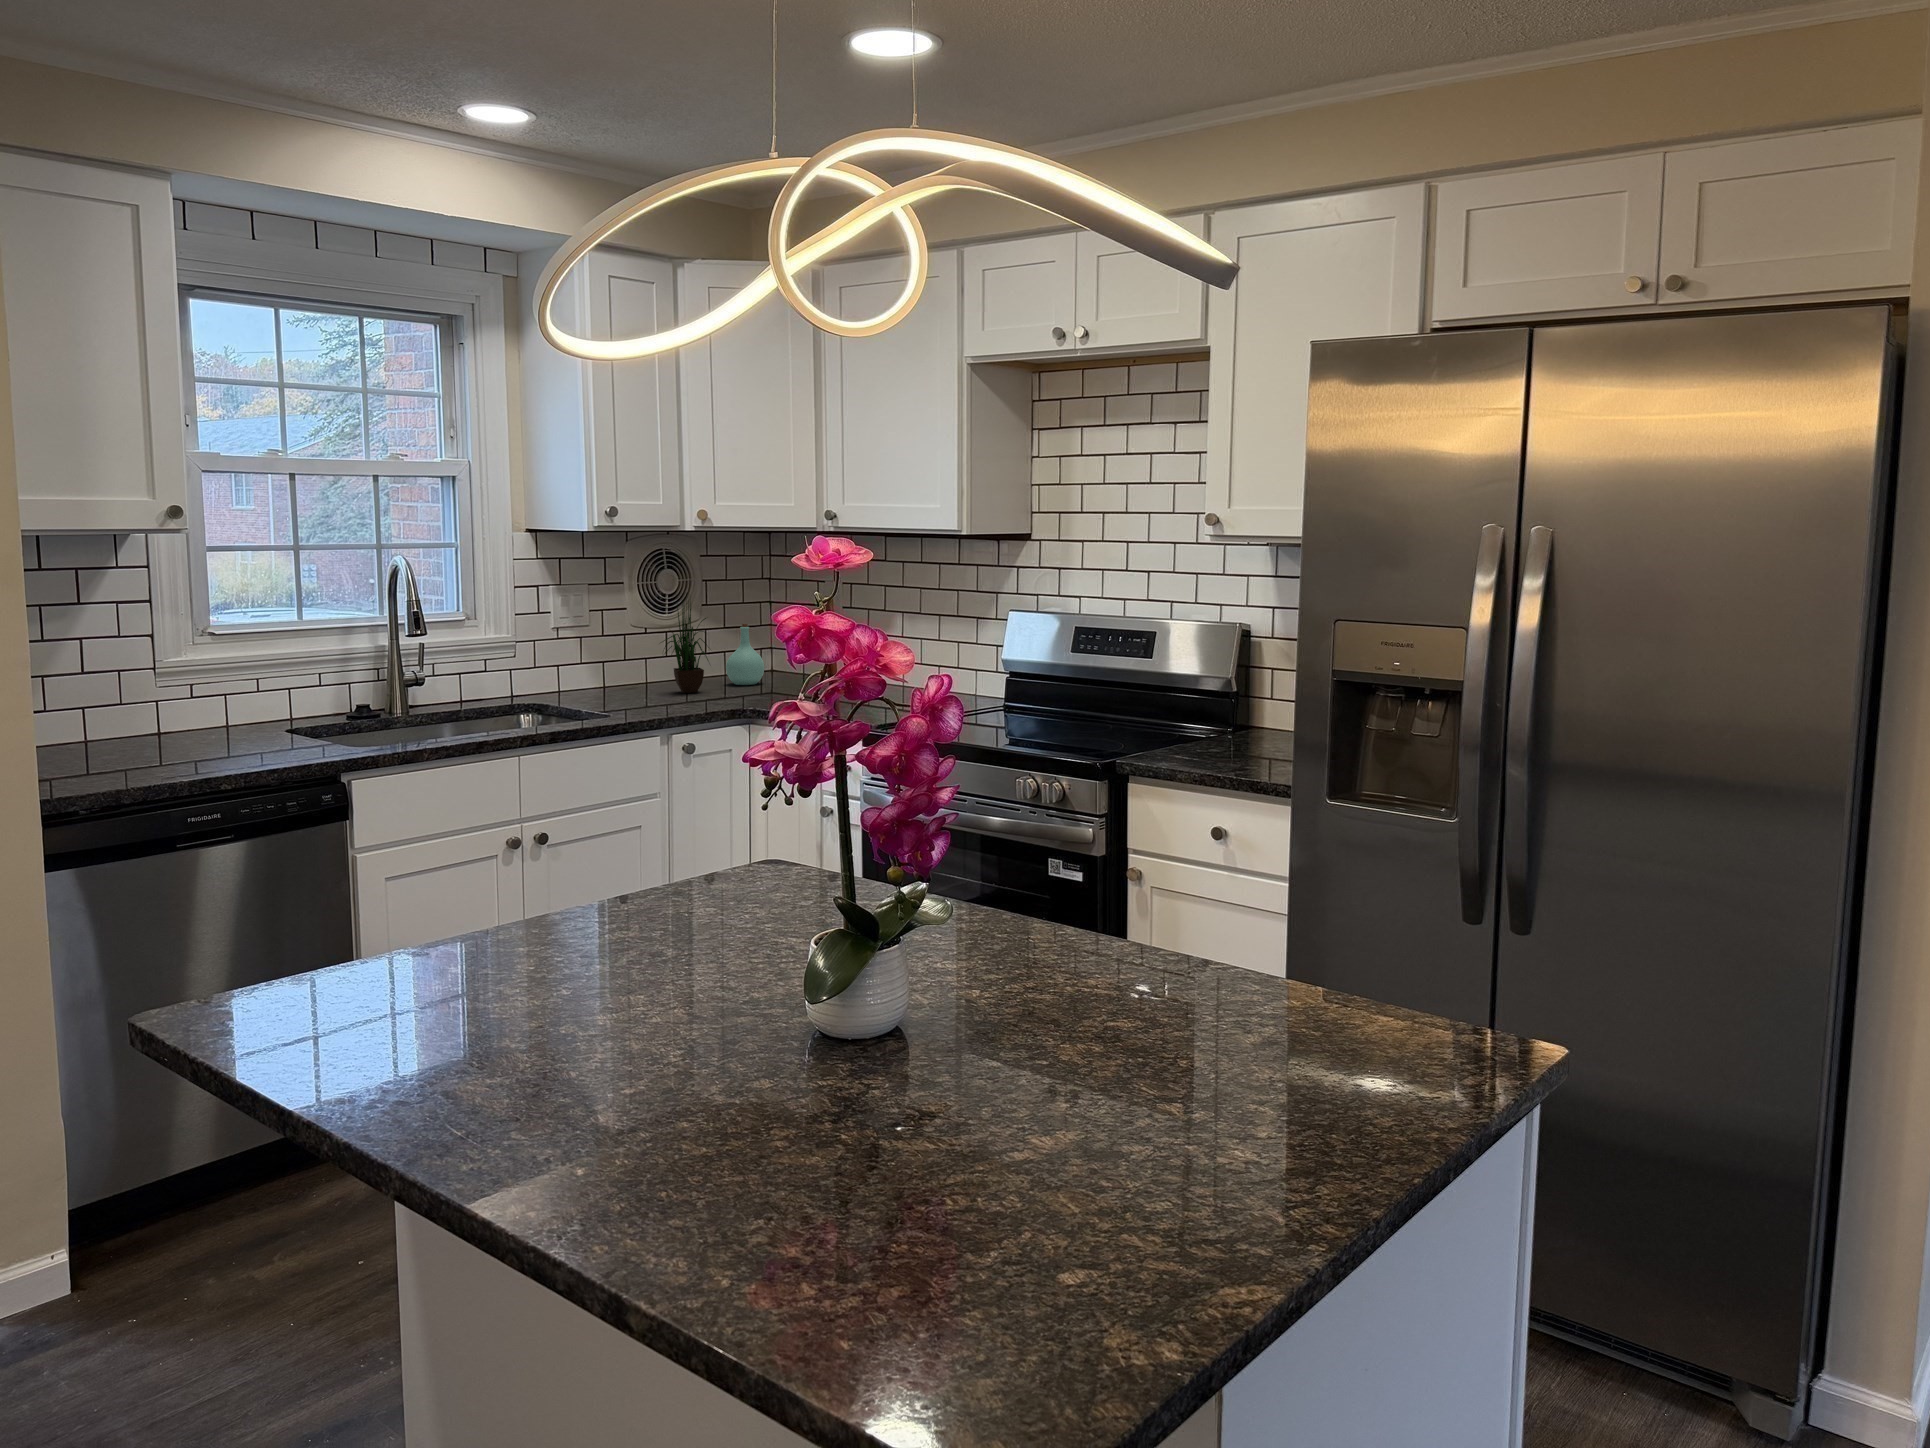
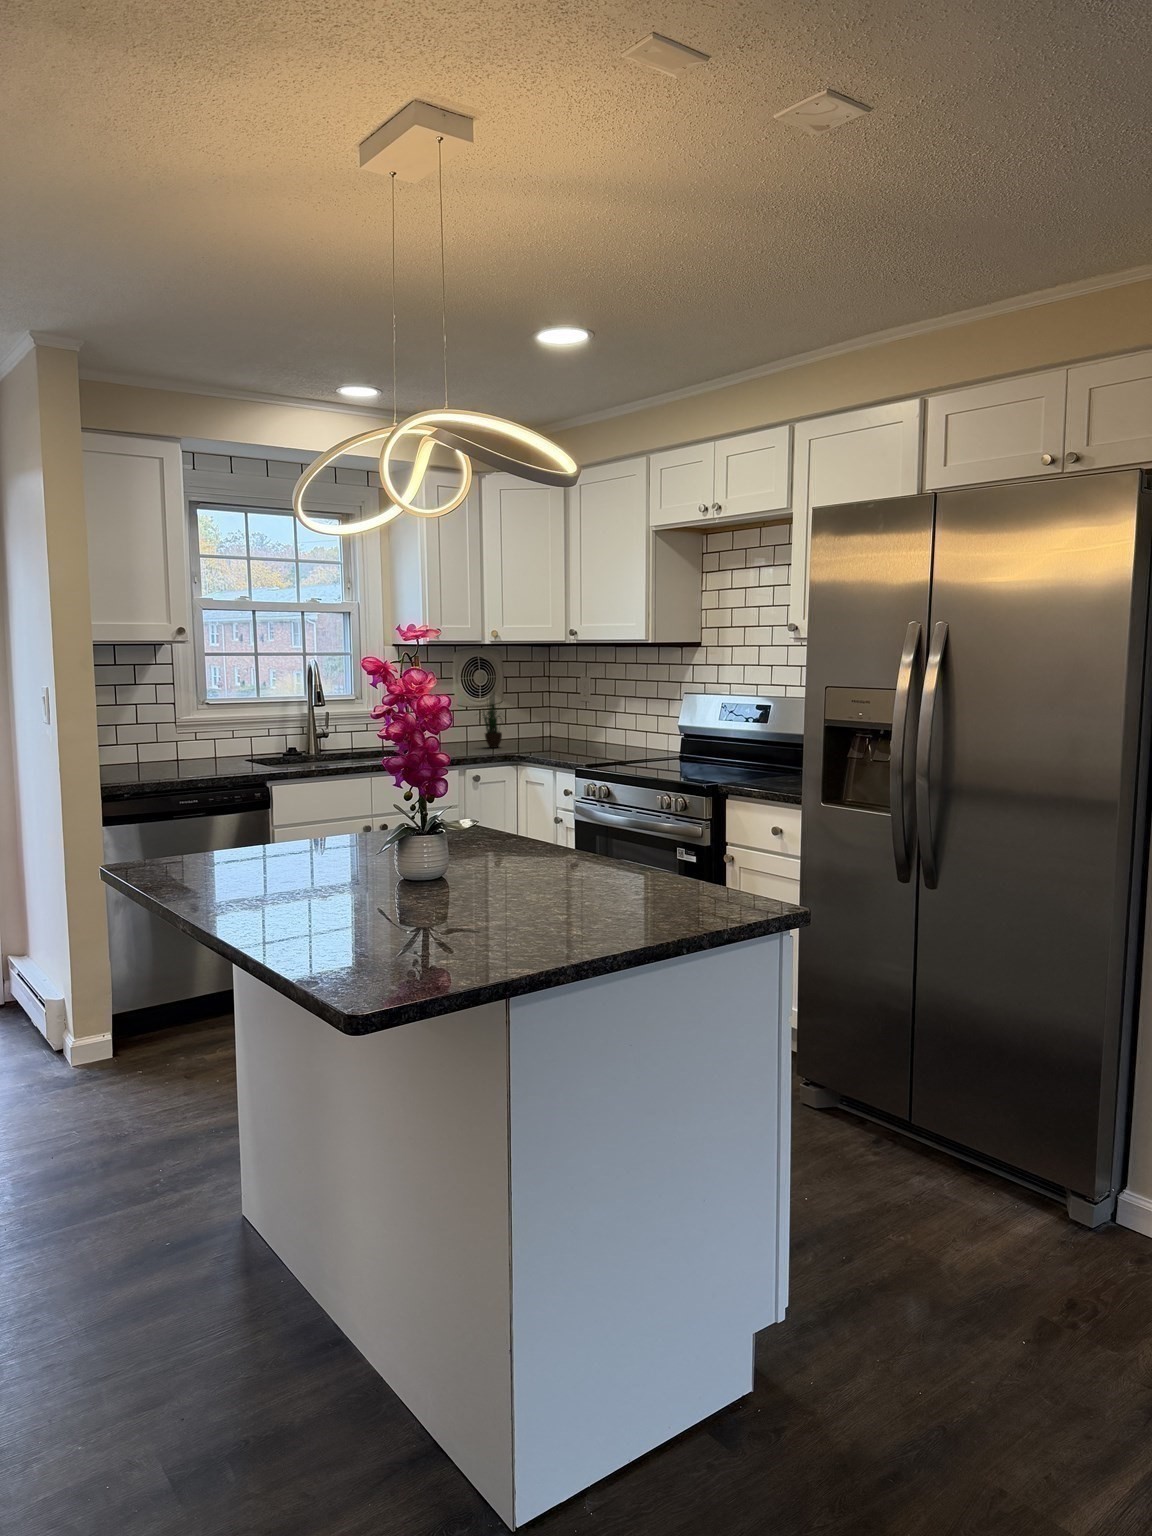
bottle: present [726,624,765,685] -> none [519,705,544,744]

